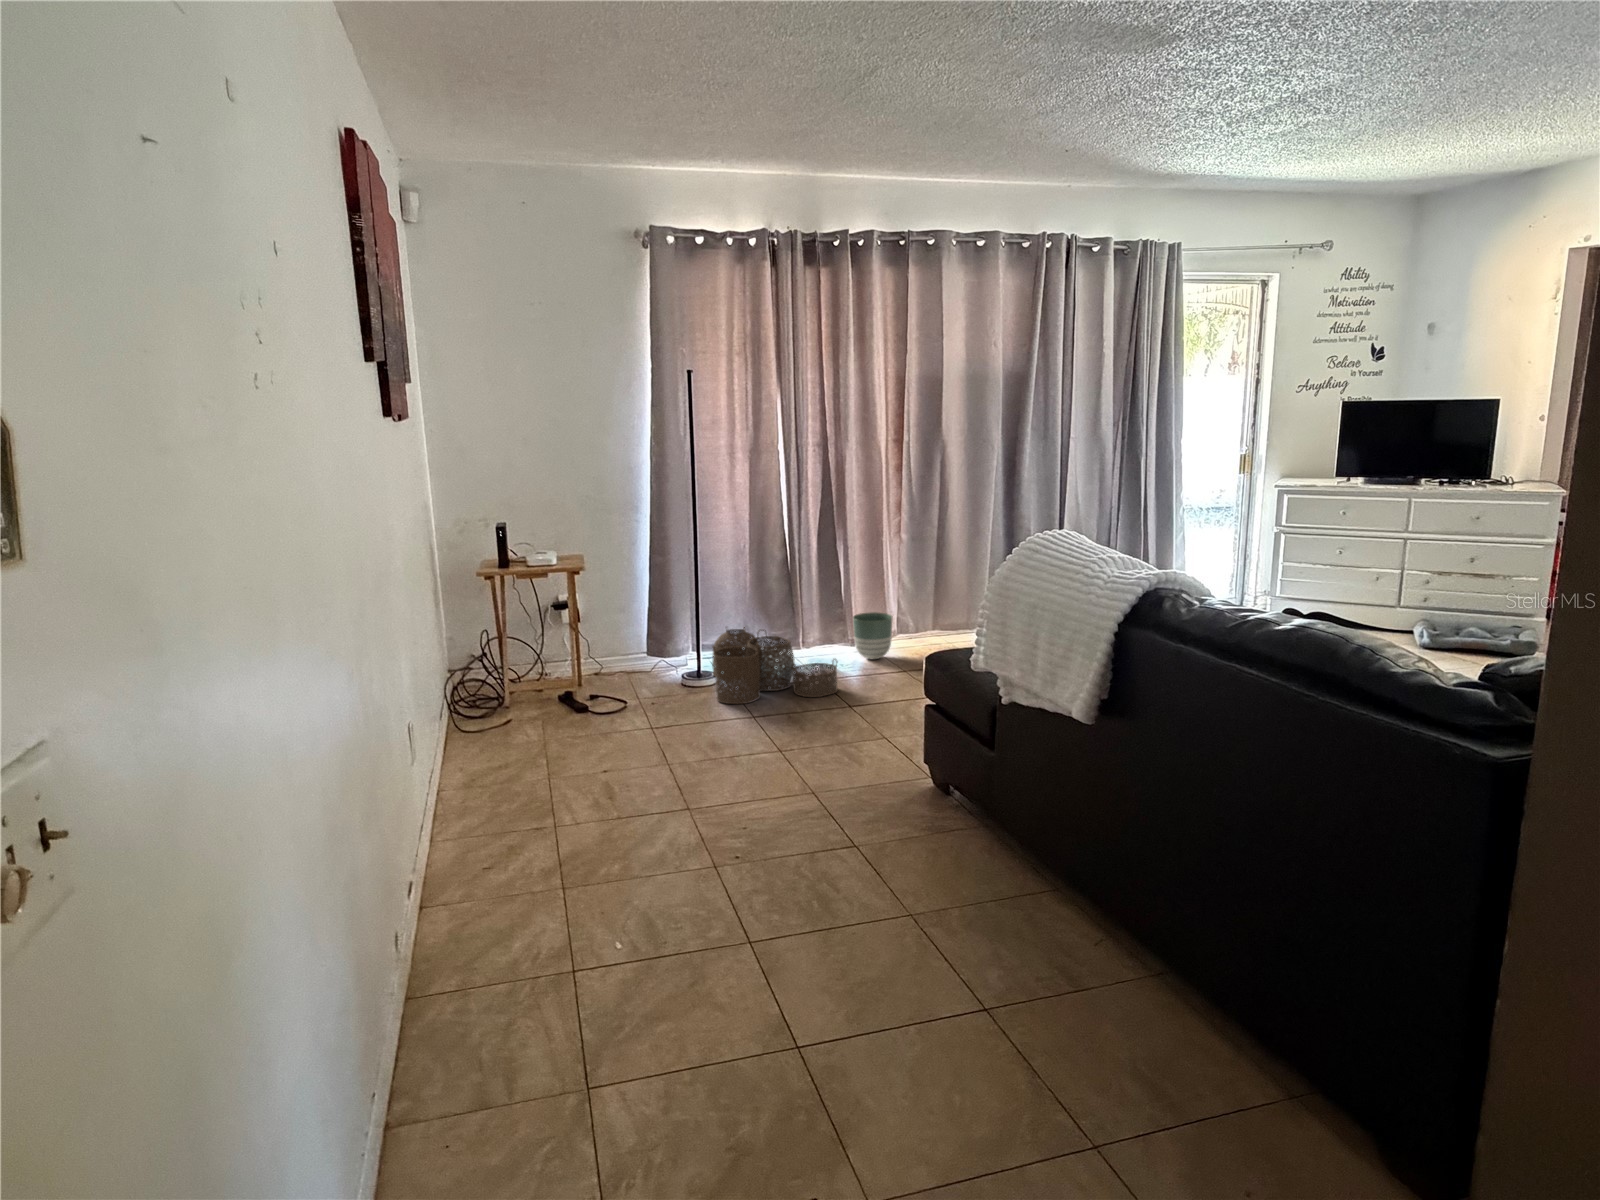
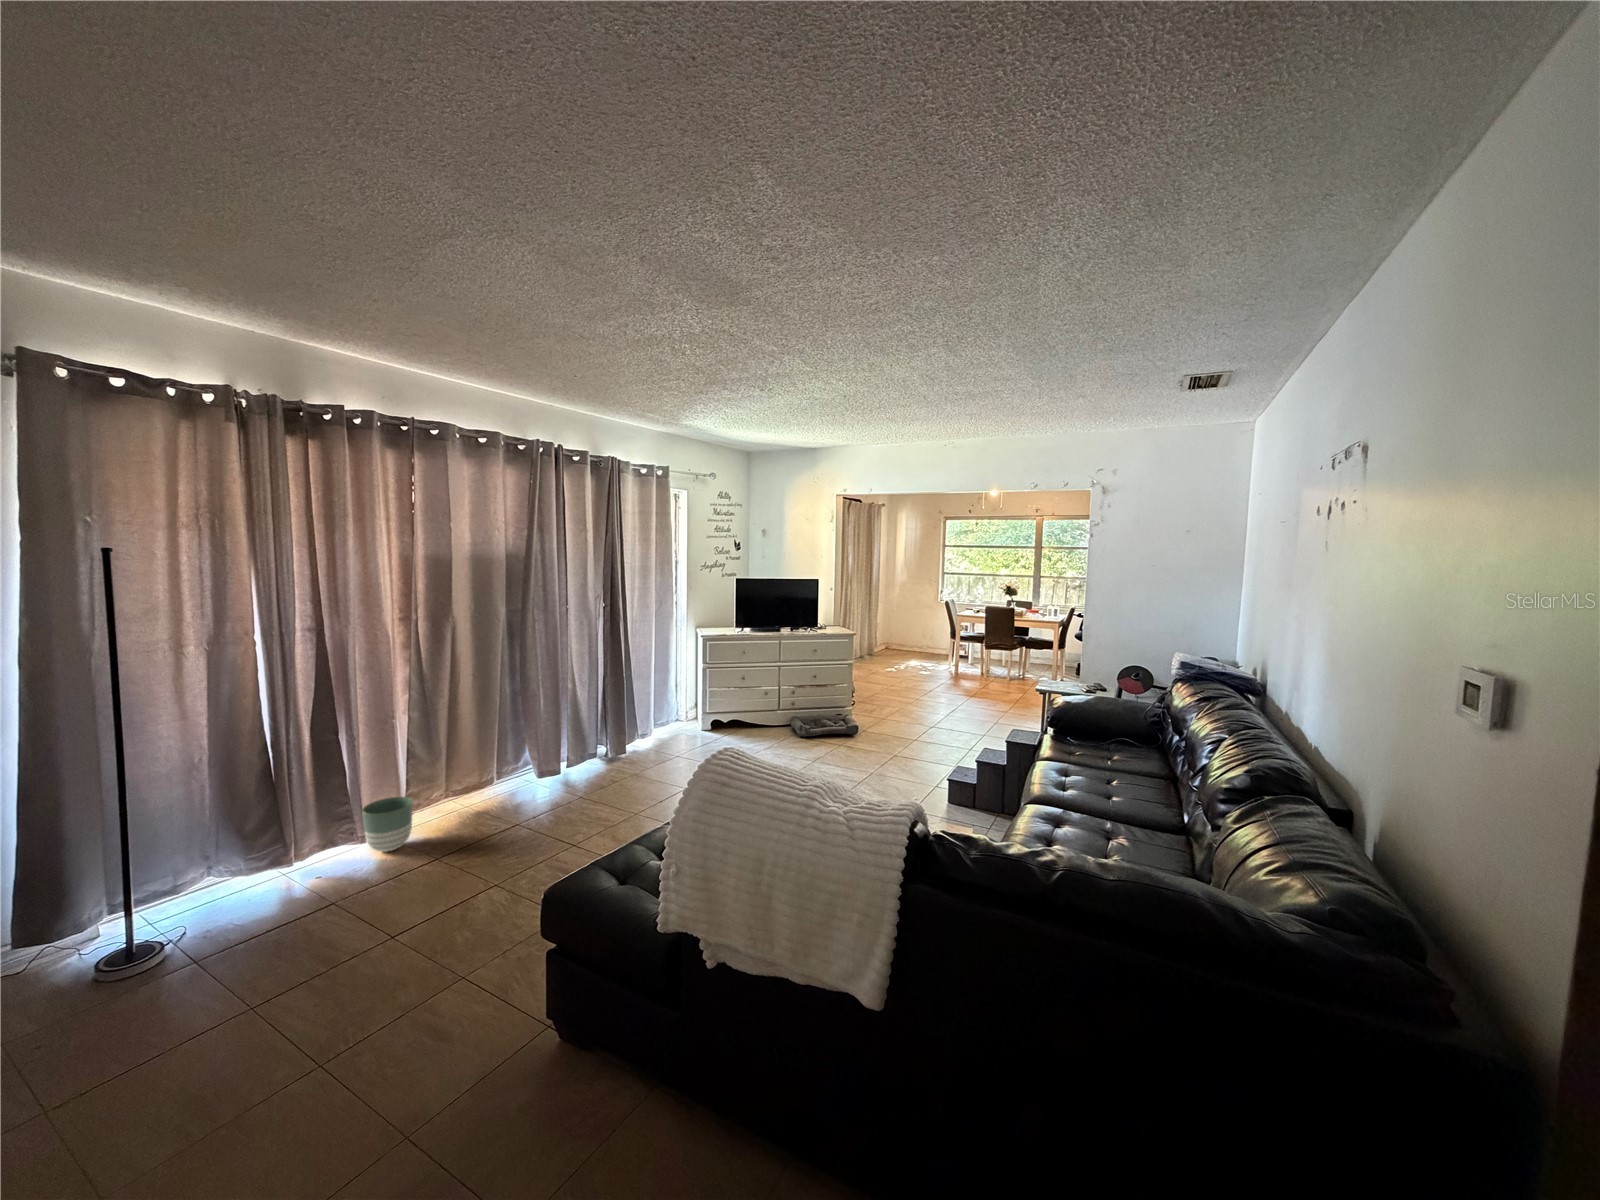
woven basket: present [712,627,838,704] -> none [146,863,364,995]

